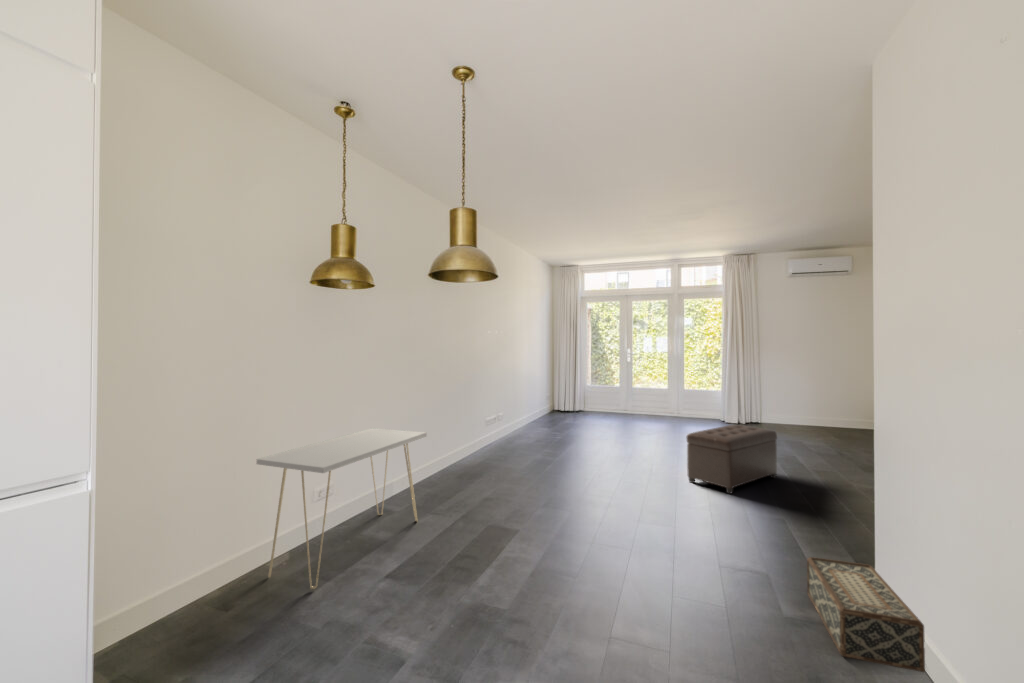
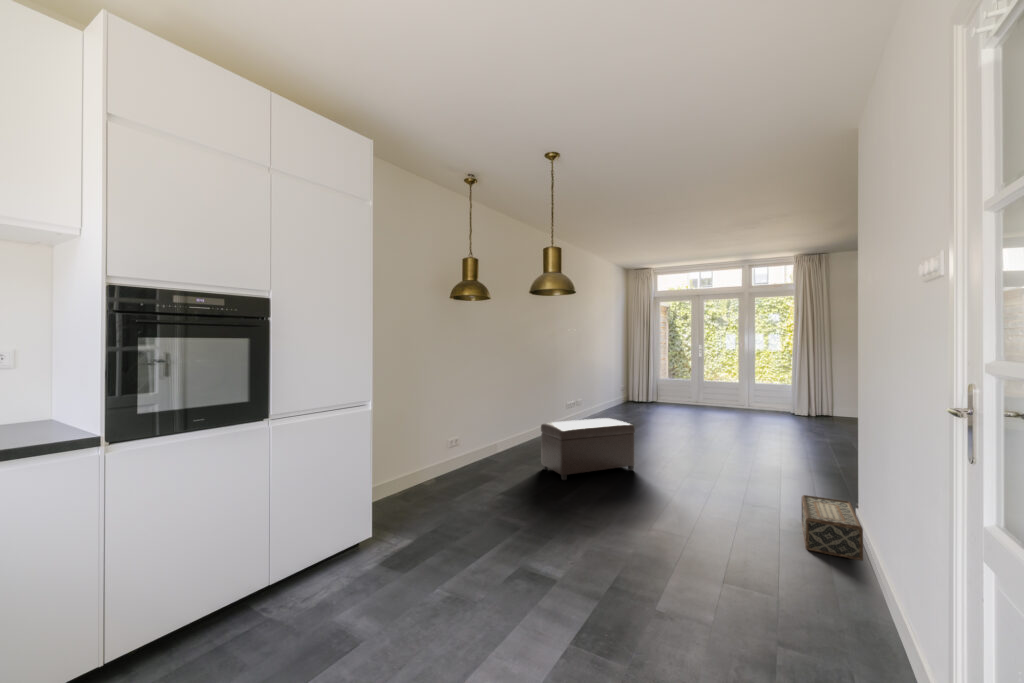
ottoman: present [686,425,777,494] -> present [541,418,635,480]
console table: present [256,428,427,589] -> none [416,399,522,495]

